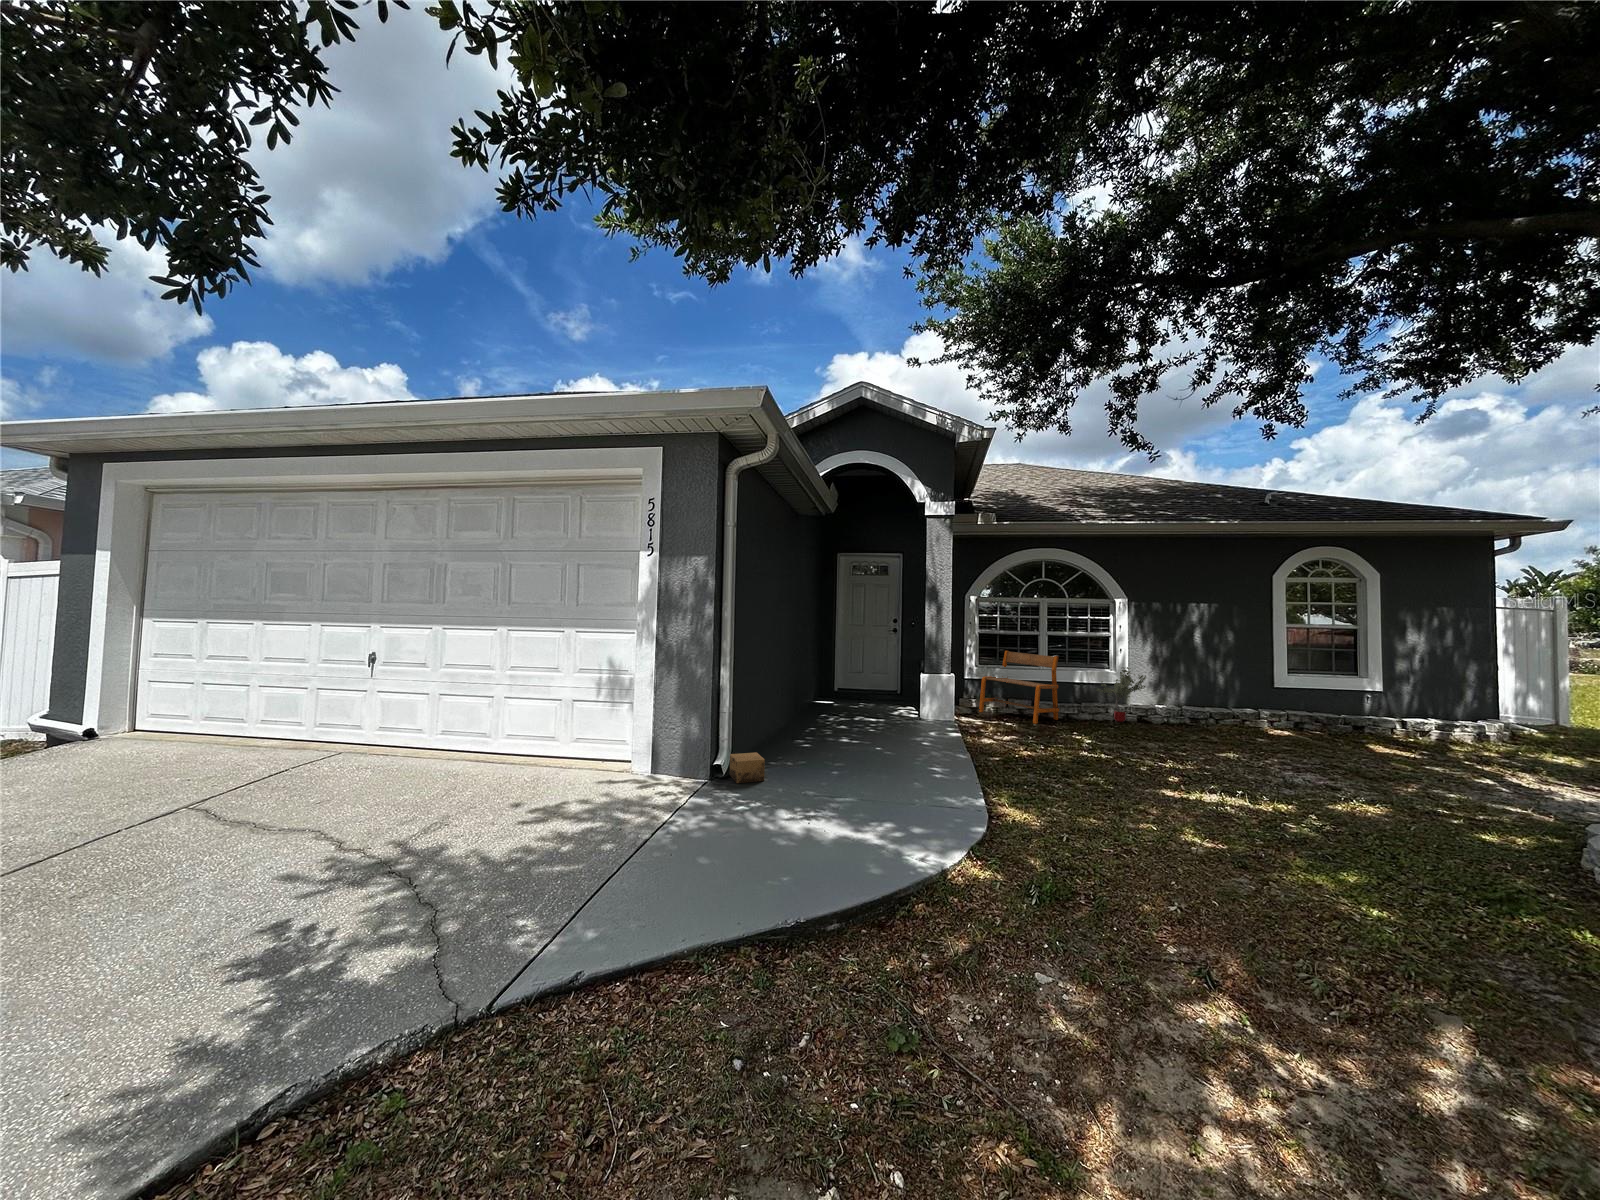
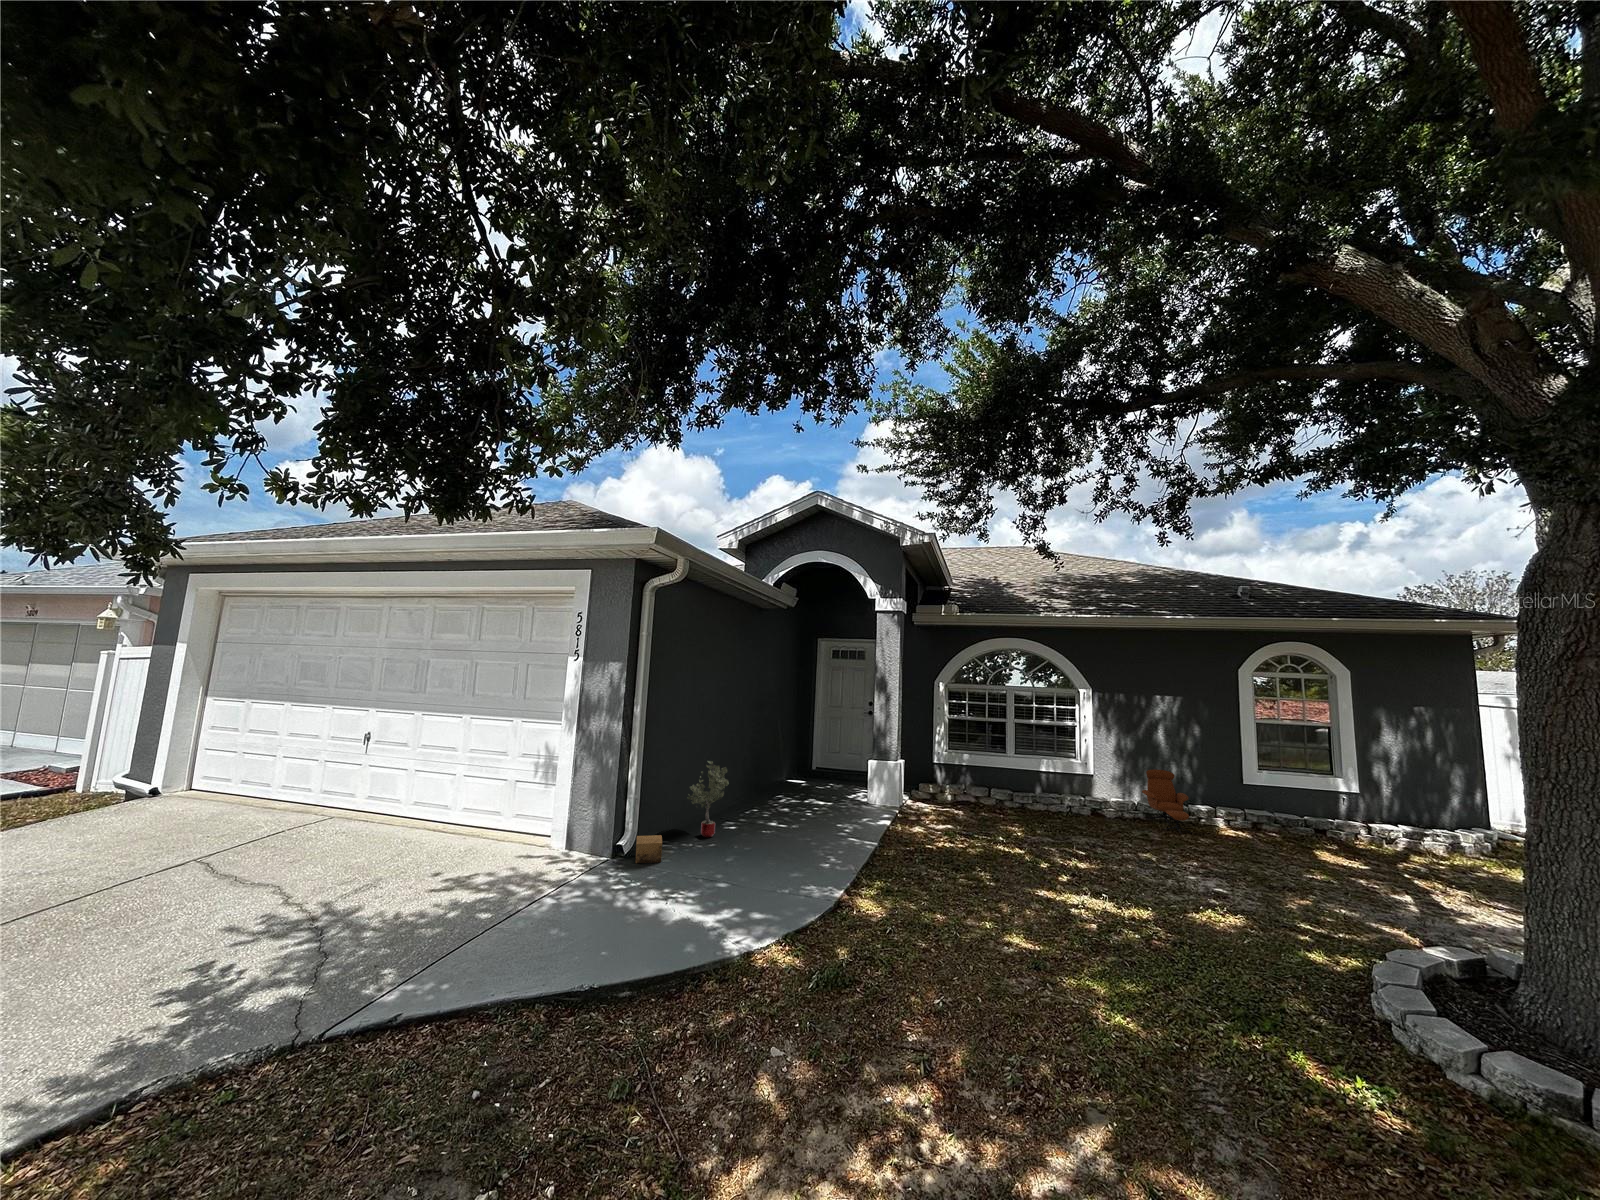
bench: present [979,651,1059,724] -> none [940,736,1013,812]
potted tree: present [1096,667,1146,722] -> present [687,761,729,837]
lounge chair: none [1185,676,1241,736] -> present [1142,769,1190,835]

